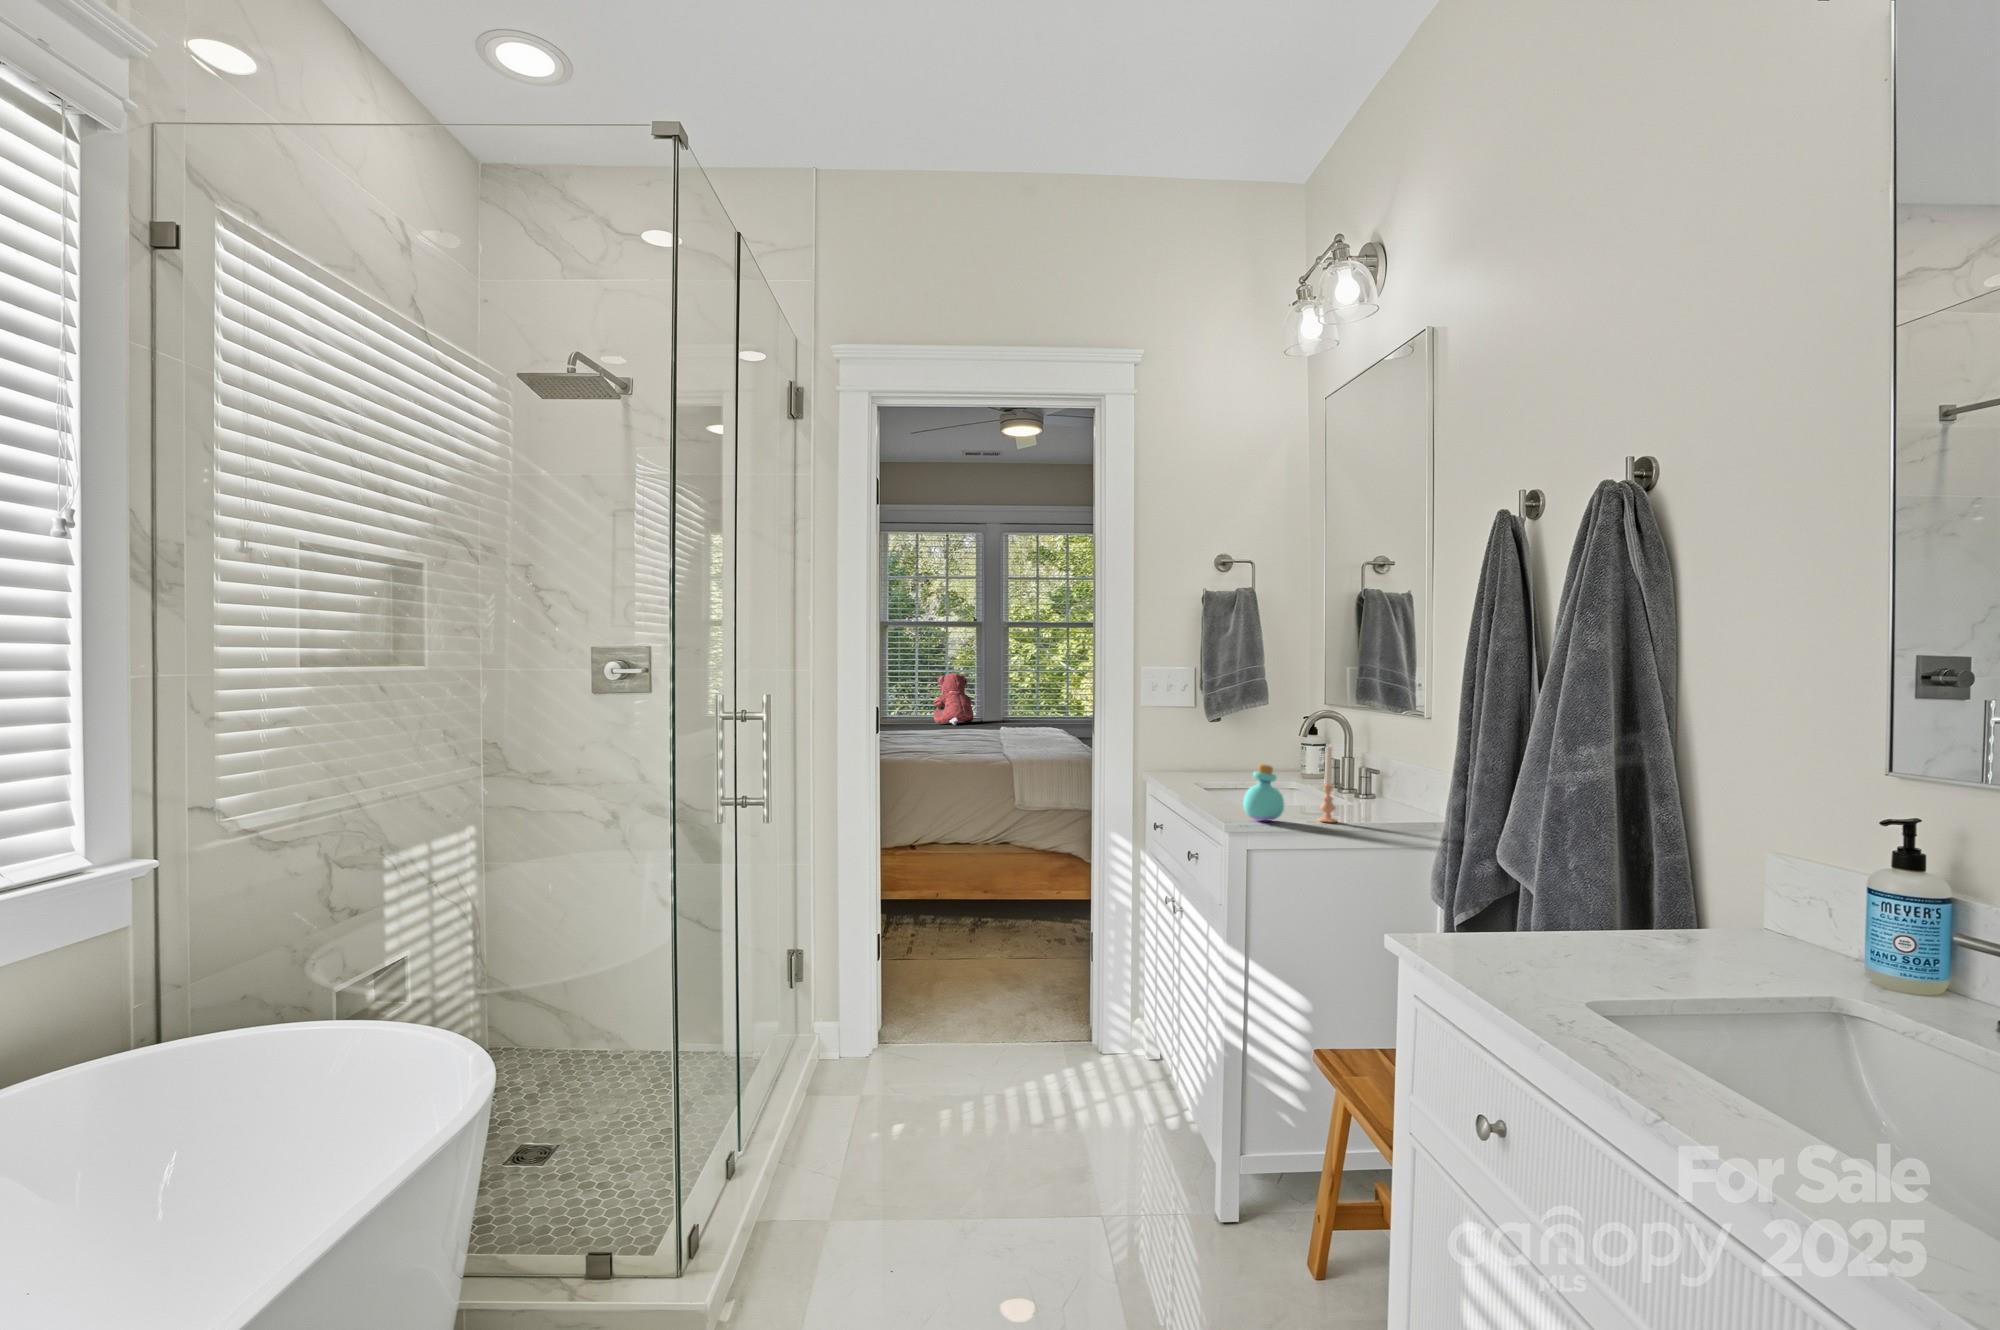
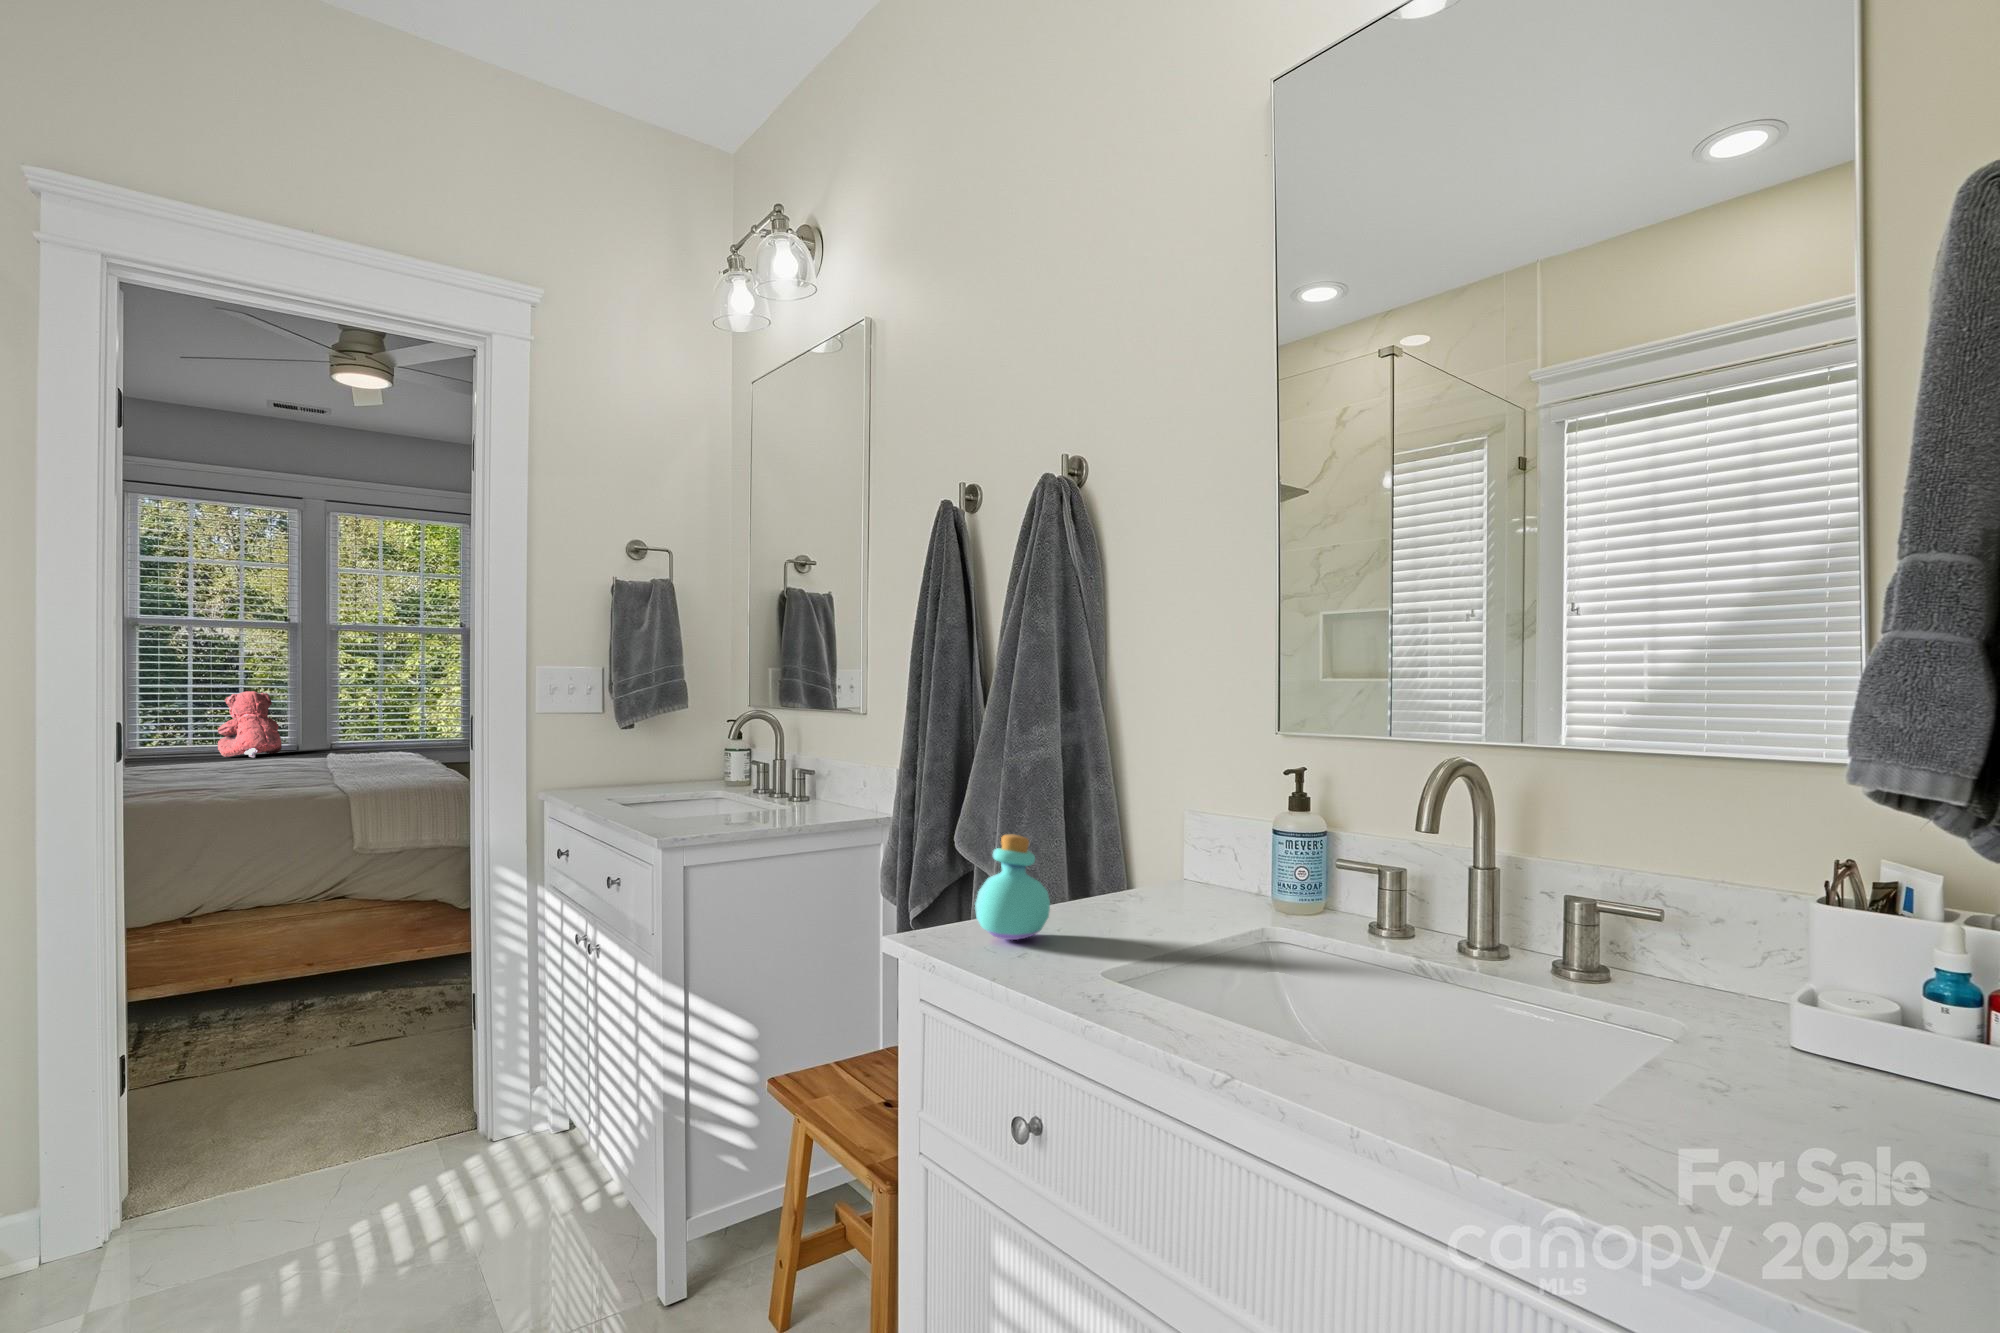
candle: present [1318,745,1337,822] -> none [762,744,783,828]
perfume bottle: present [1243,764,1284,821] -> present [975,835,1050,940]

